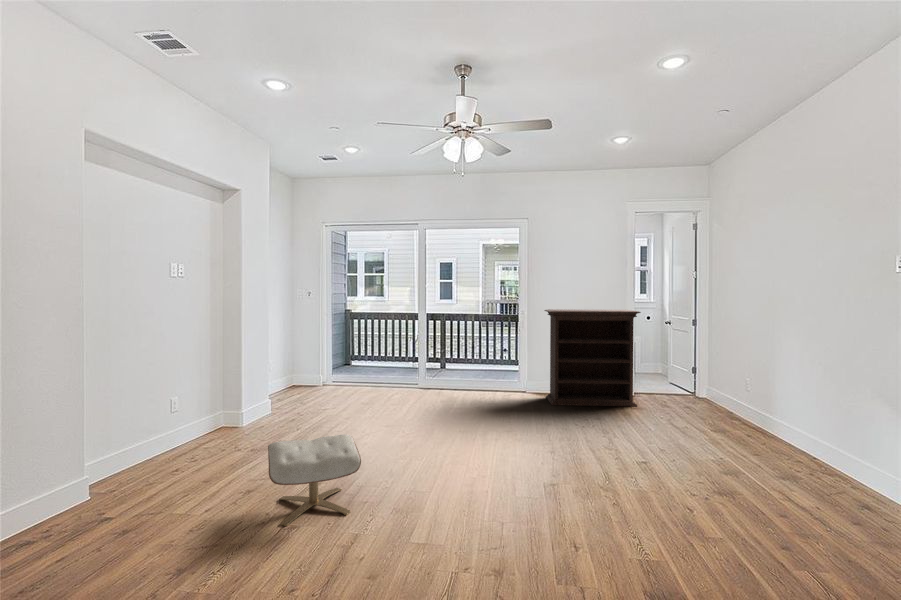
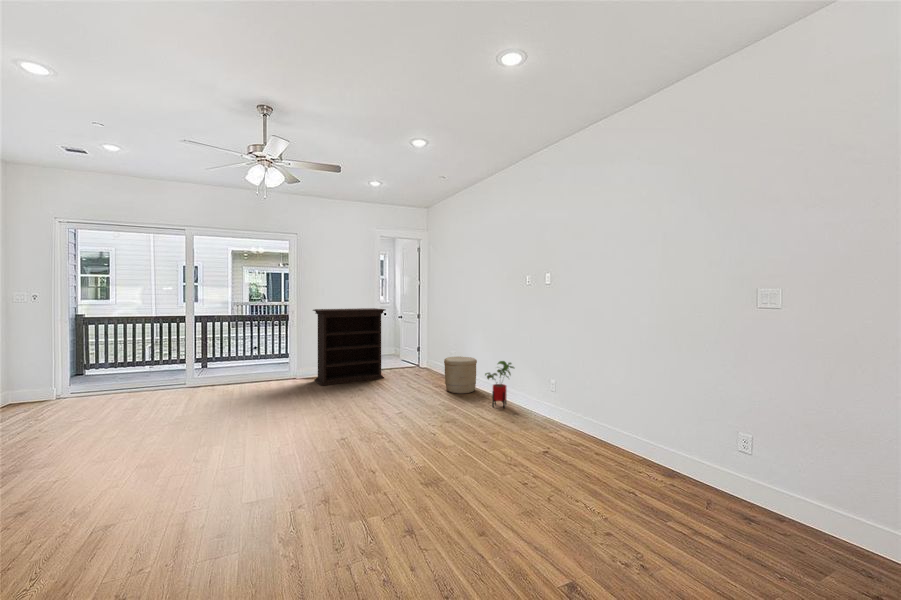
woven basket: none [729,389,792,451] -> present [444,356,477,394]
house plant: none [801,408,870,494] -> present [485,361,514,408]
ottoman: present [268,434,361,526] -> none [49,433,177,534]

